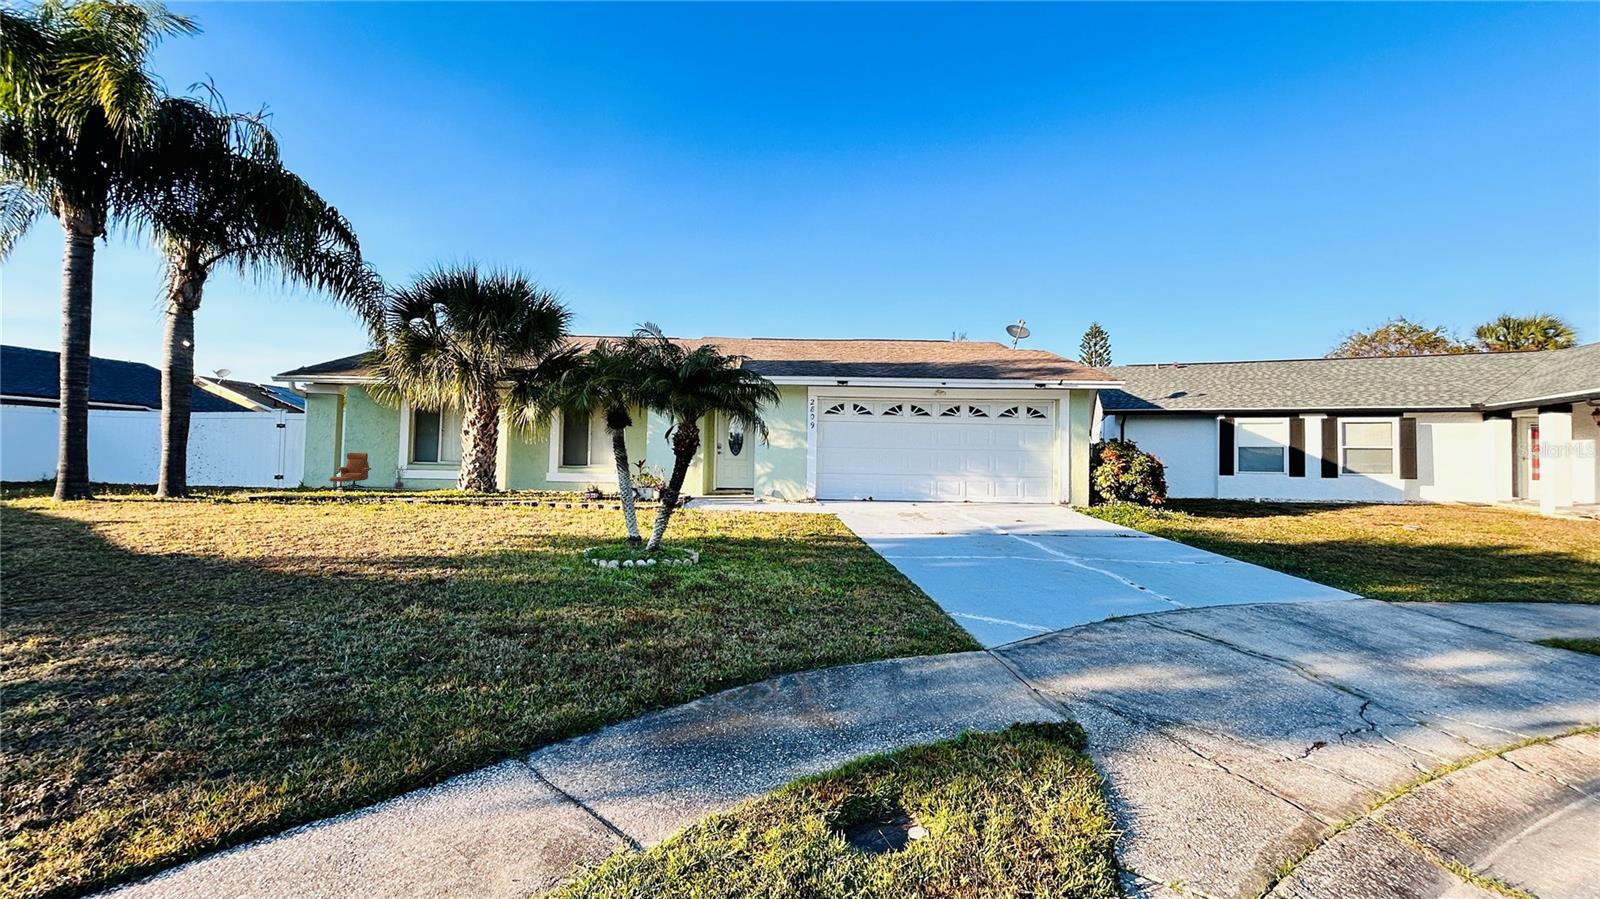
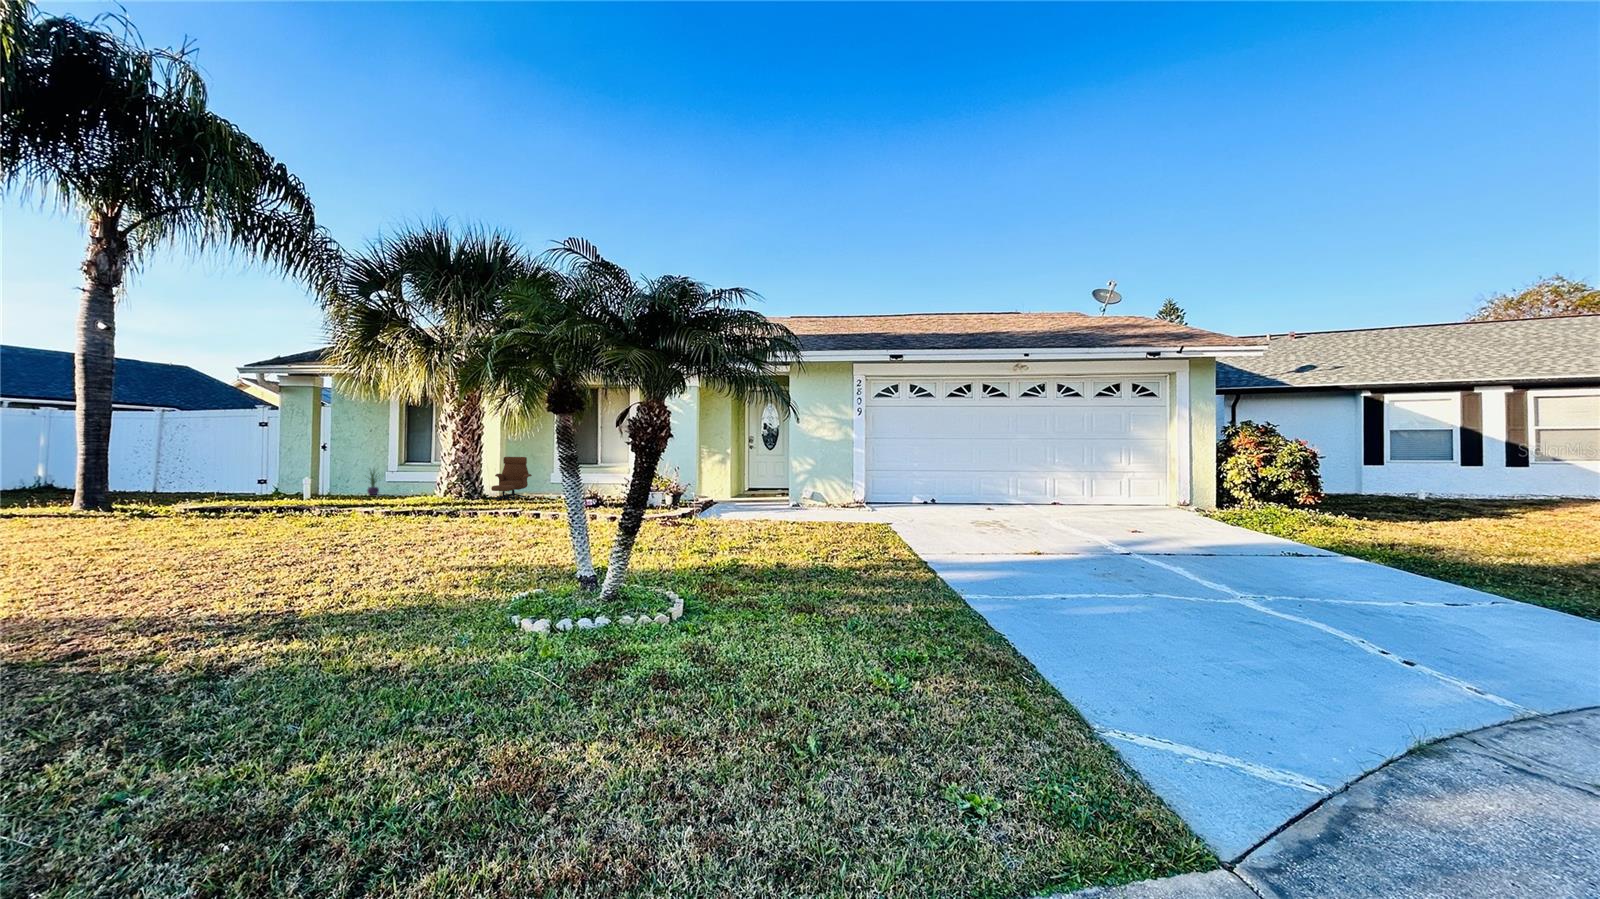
lounge chair: present [329,453,371,489] -> present [491,457,532,500]

